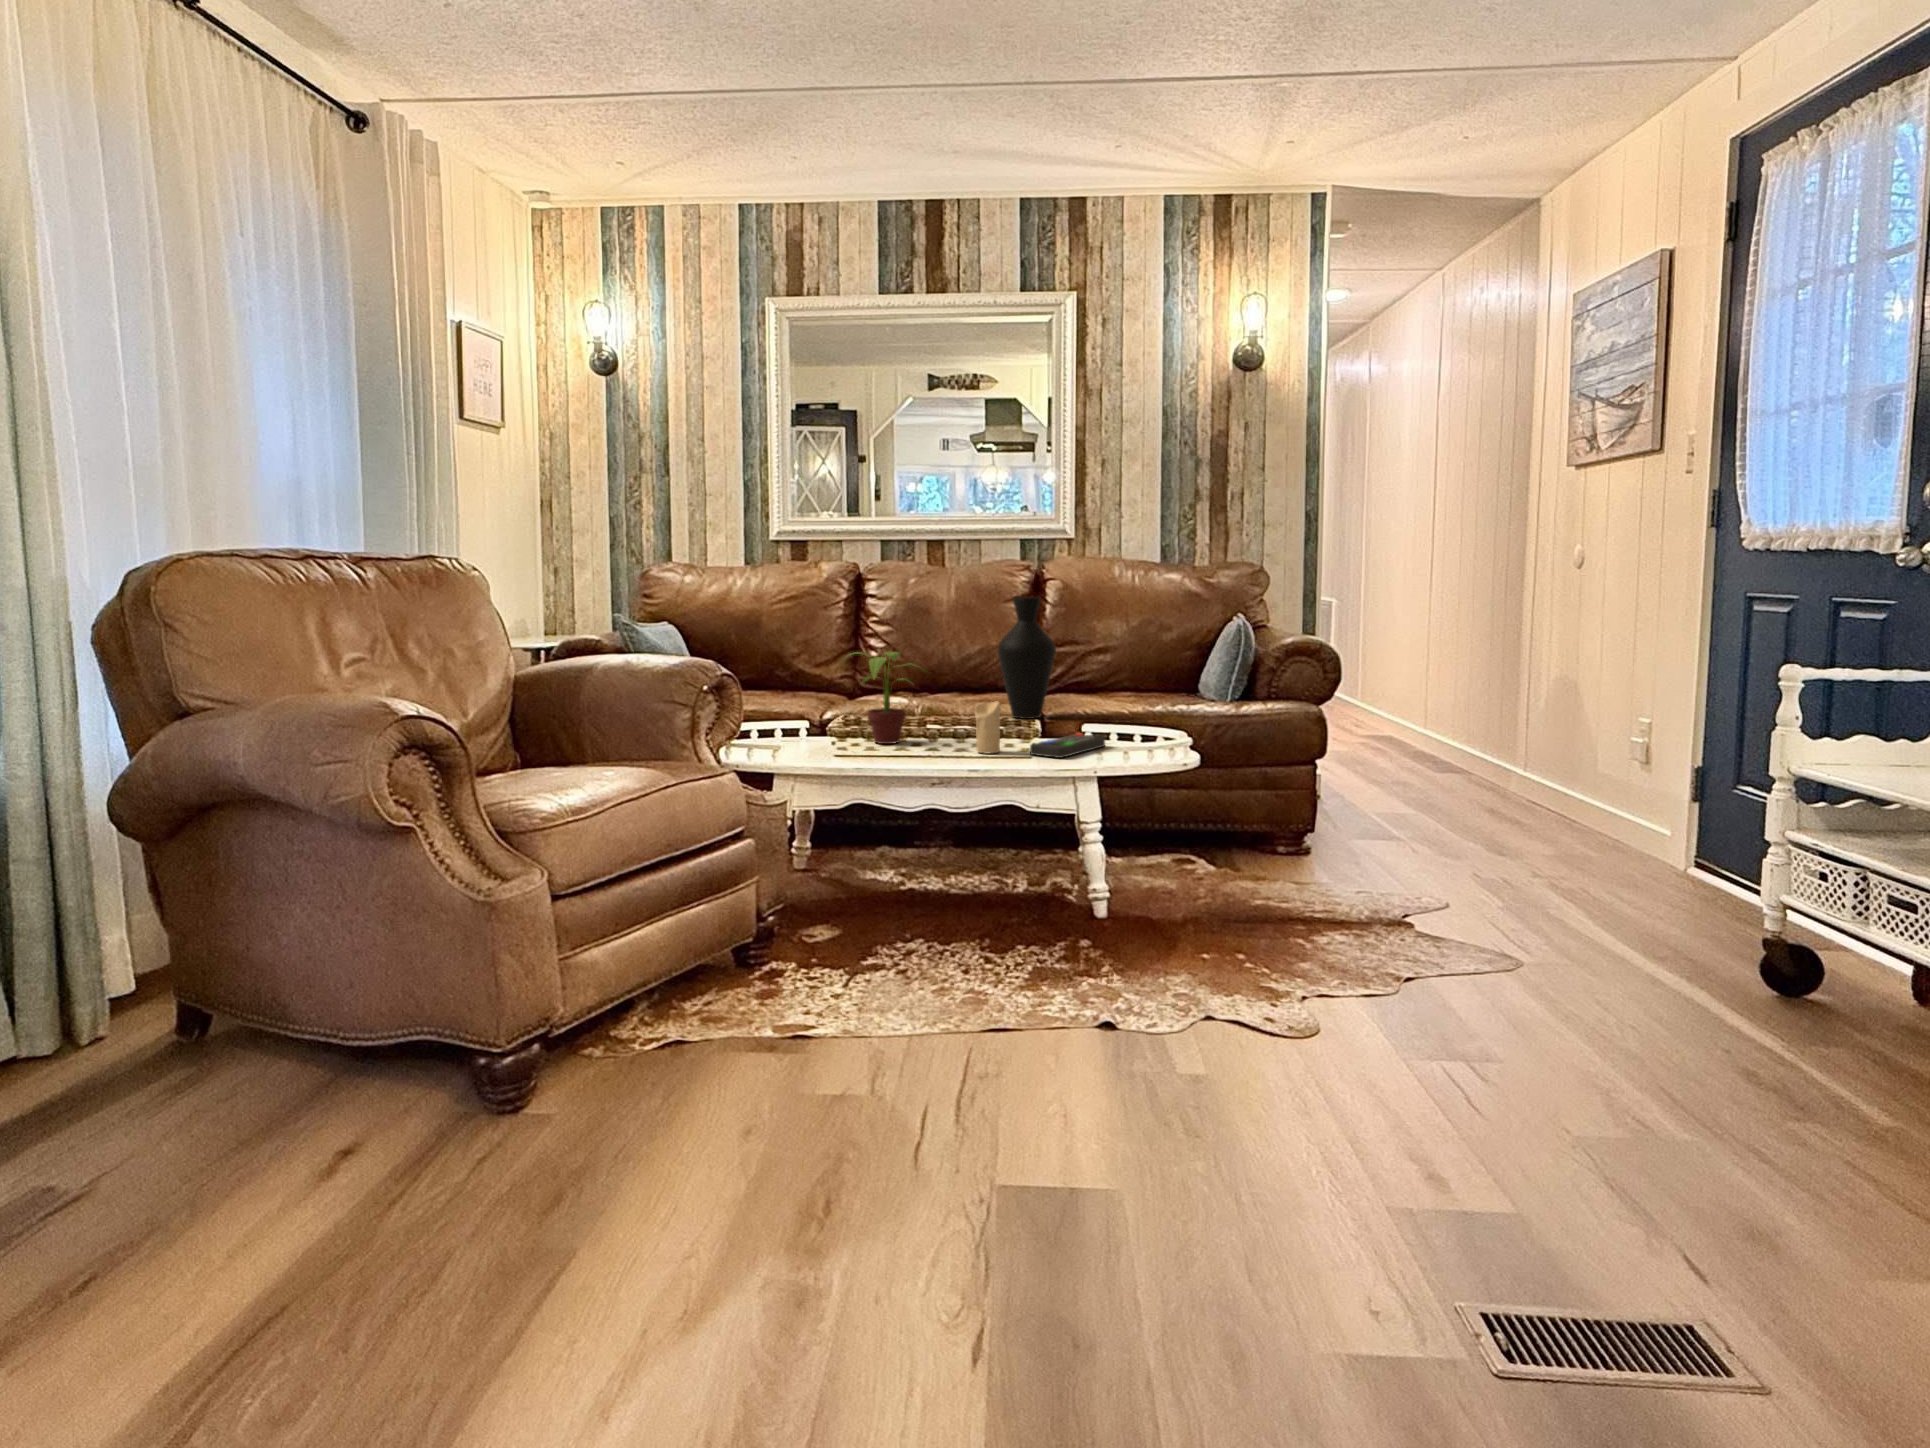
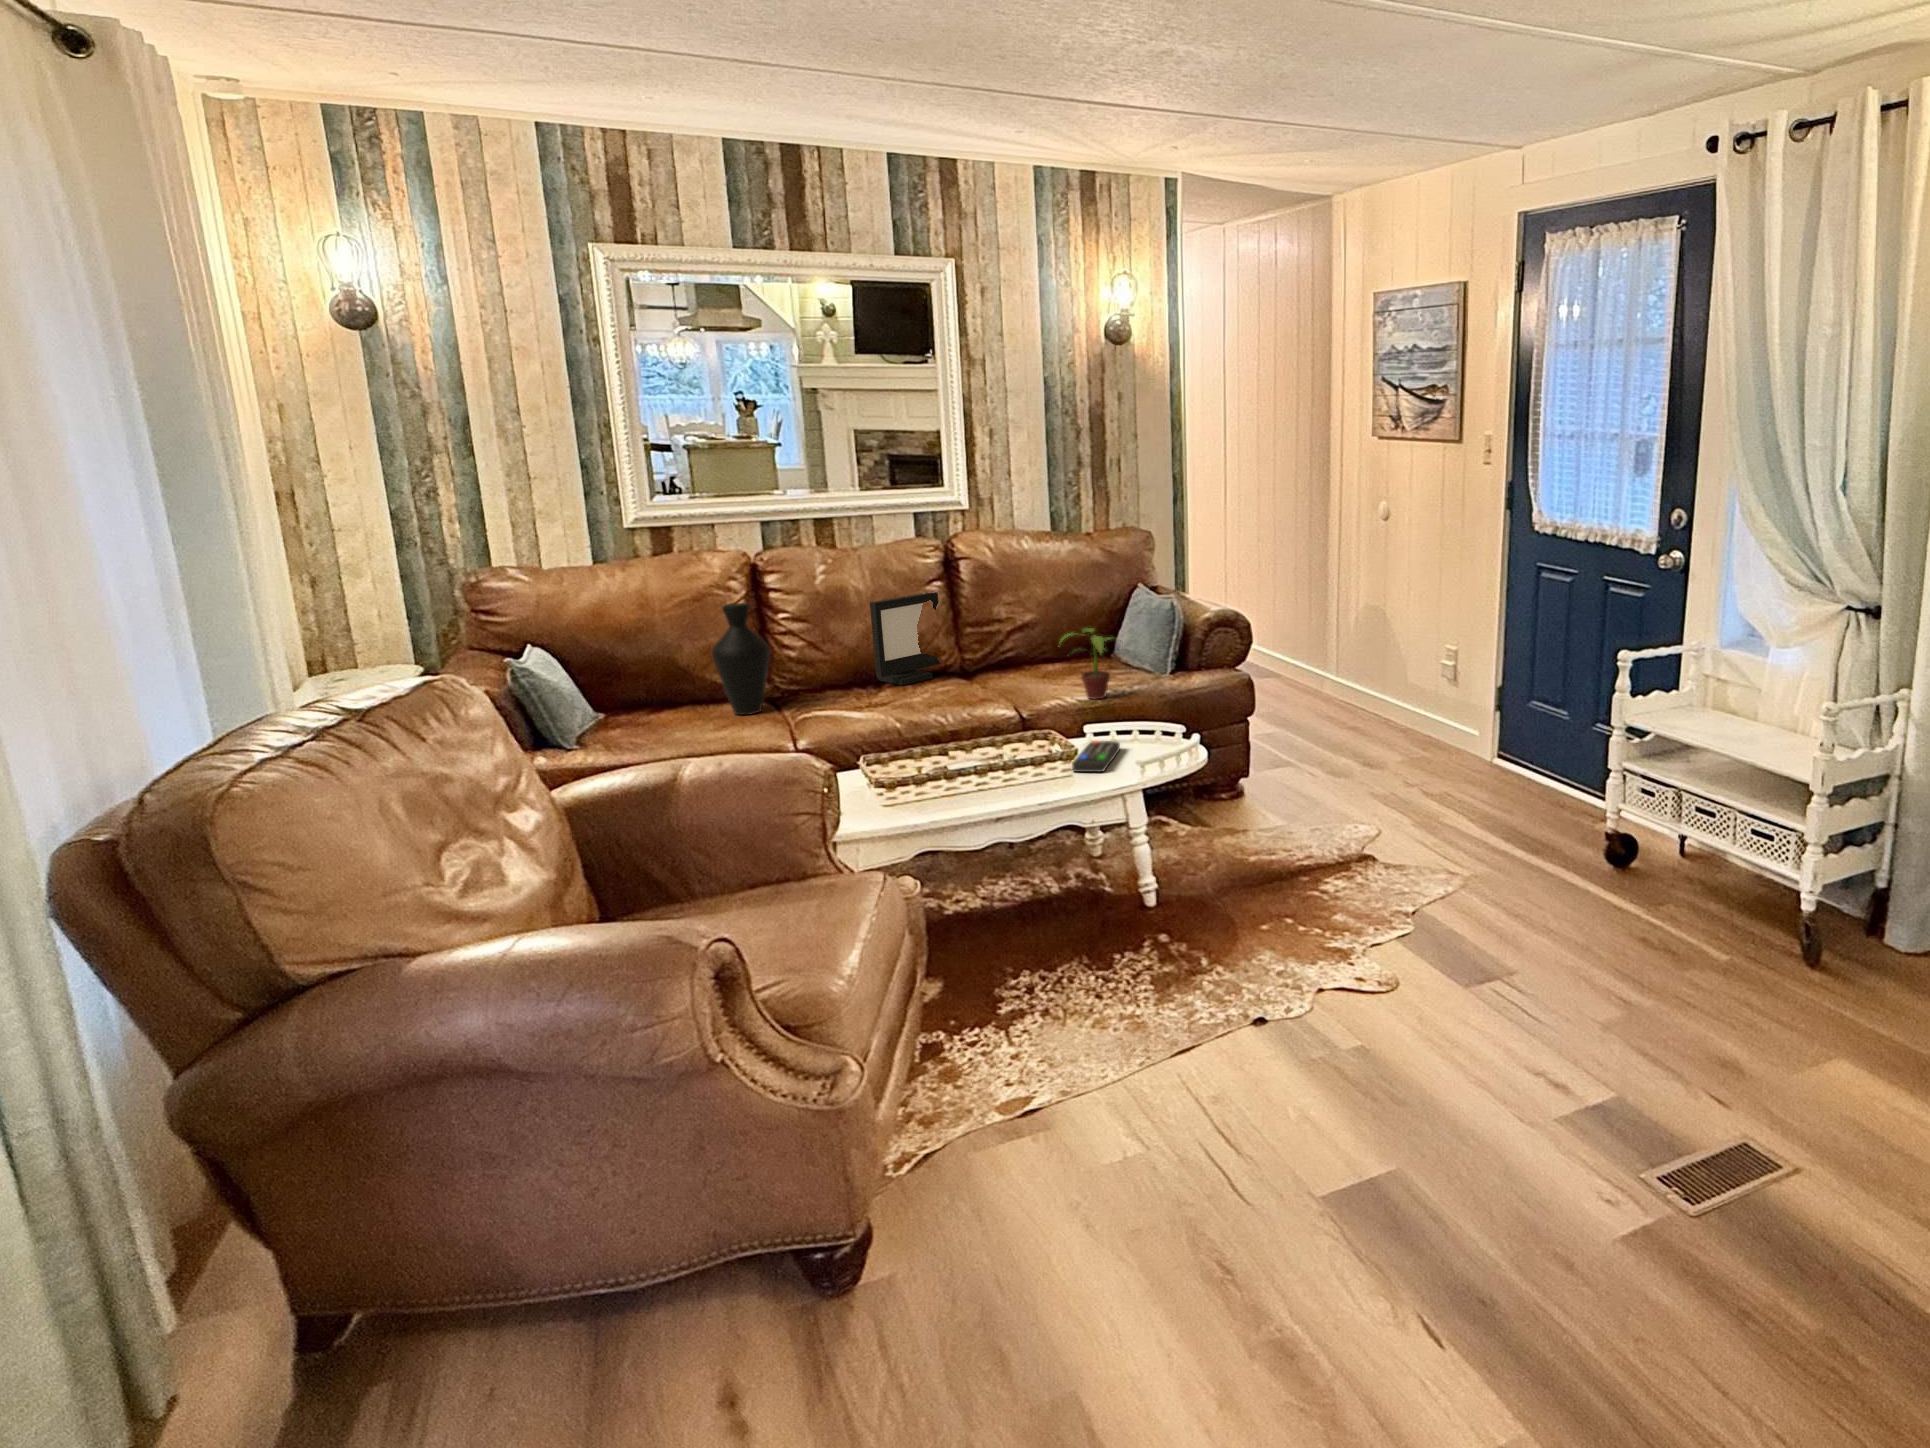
vase: present [997,597,1056,719] -> present [712,603,770,715]
picture frame: none [940,606,1012,693] -> present [870,592,943,685]
potted plant: present [841,652,916,744] -> present [1061,628,1111,700]
candle: present [975,701,1001,753] -> none [1020,729,1045,777]

